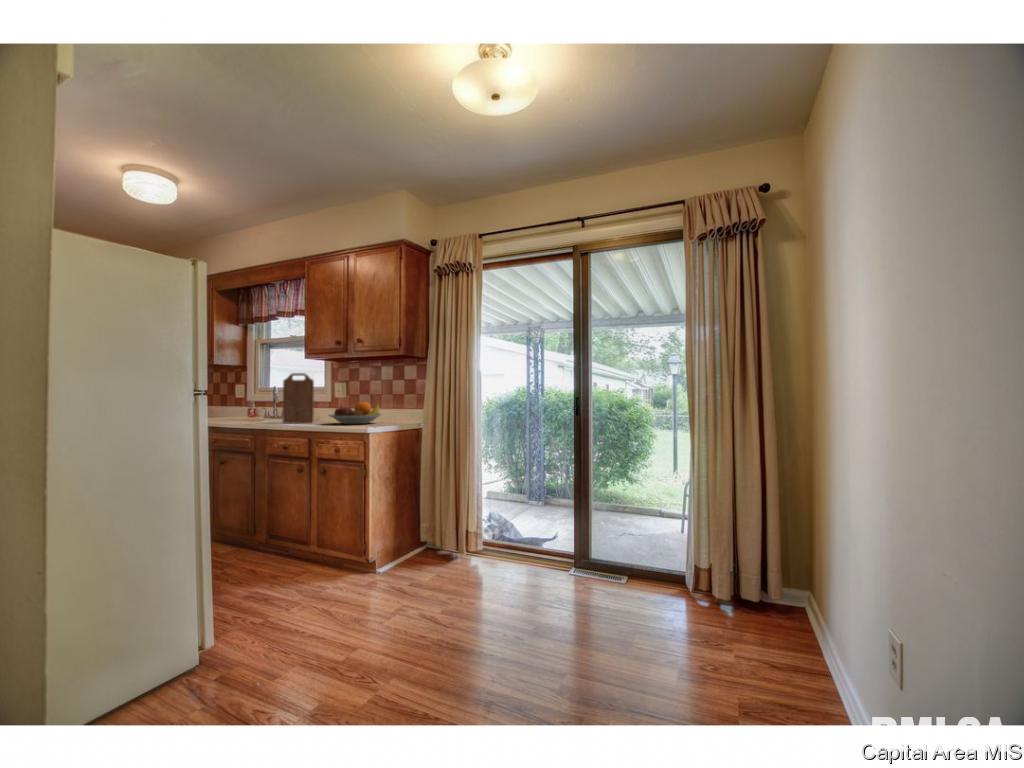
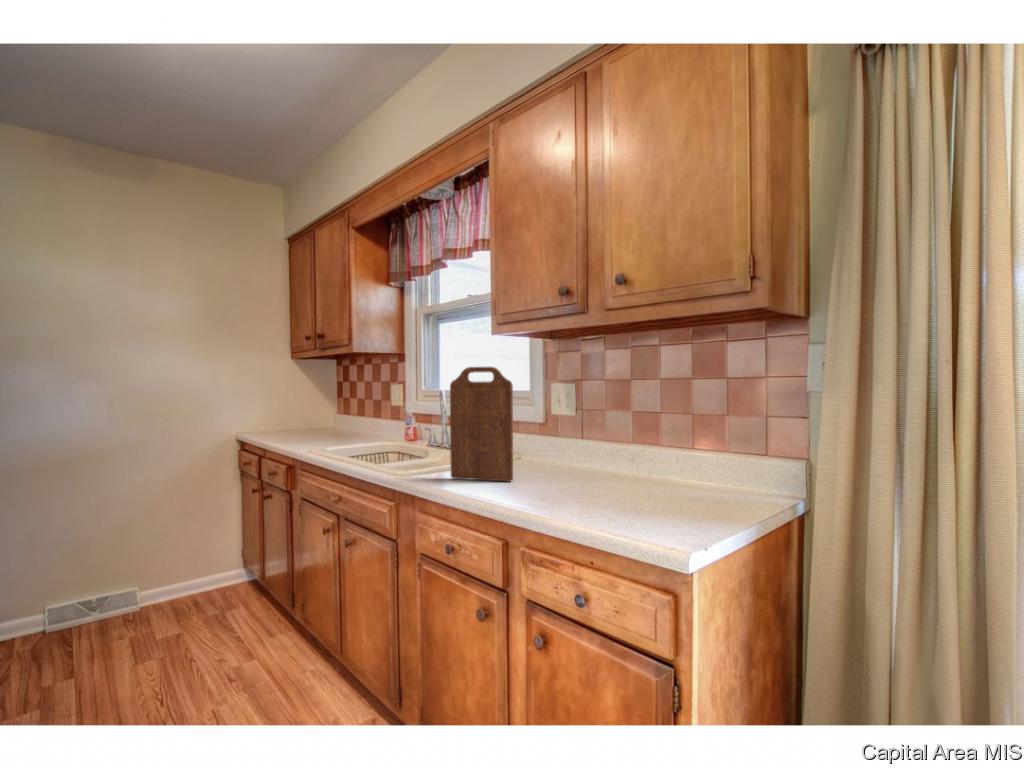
fruit bowl: present [329,402,382,424] -> none [549,439,686,503]

